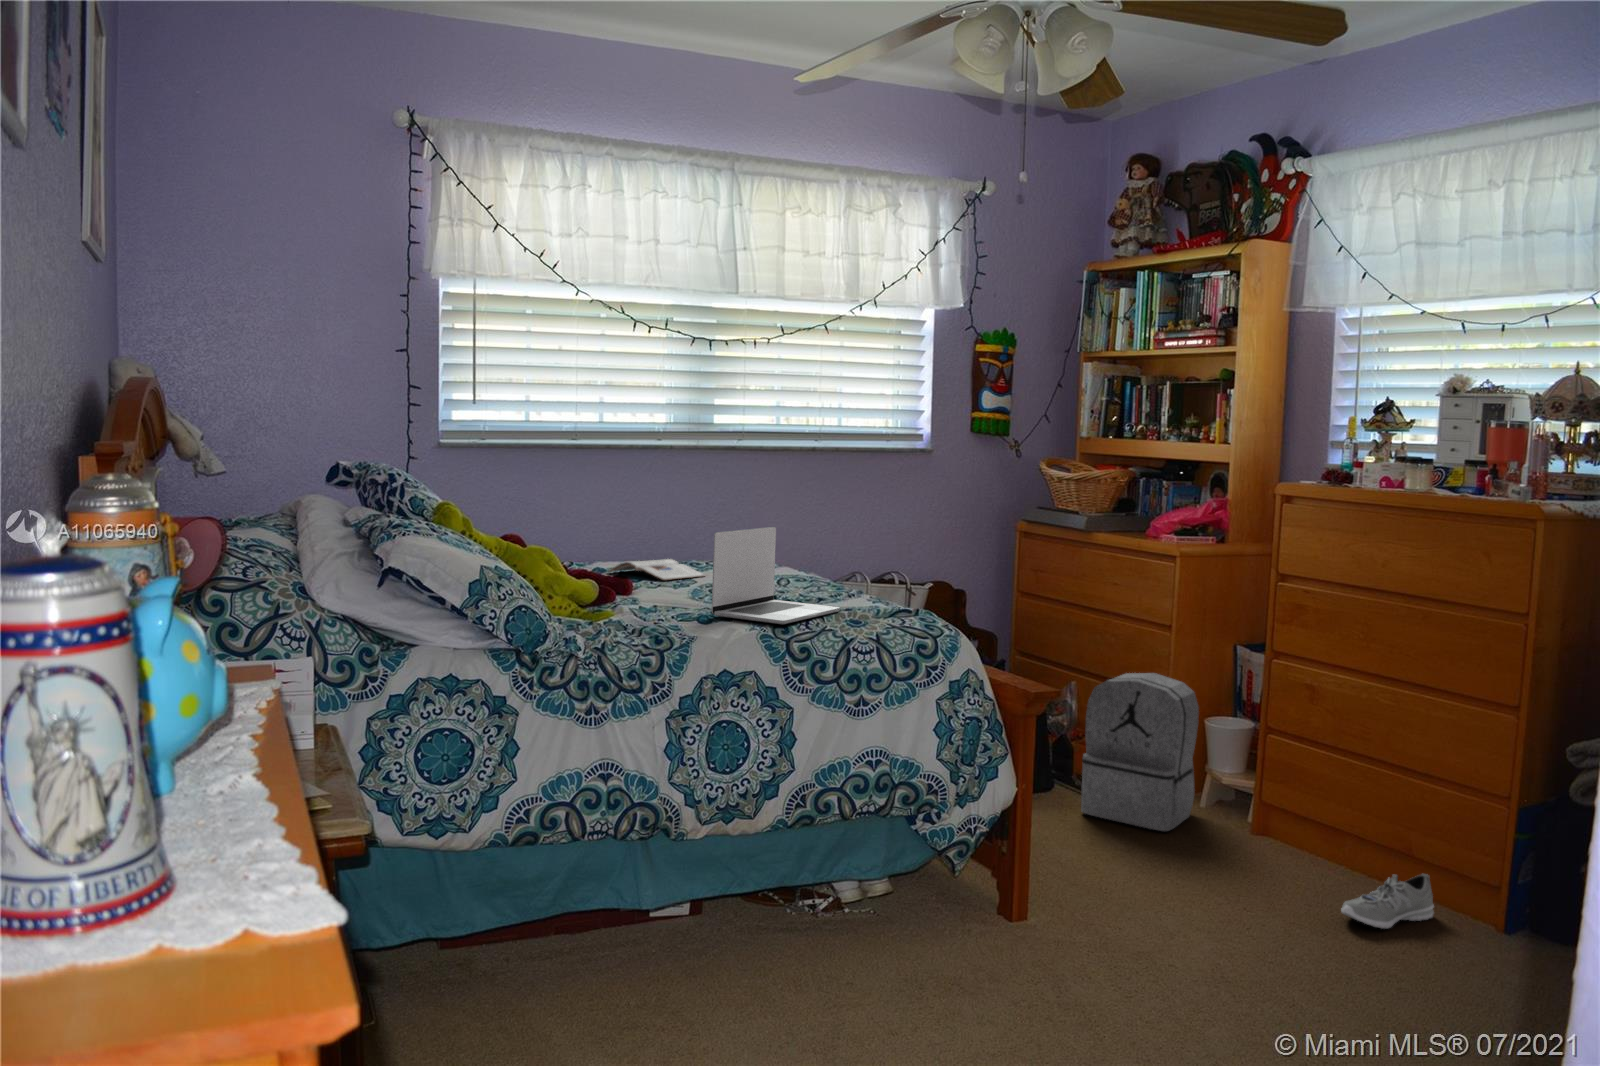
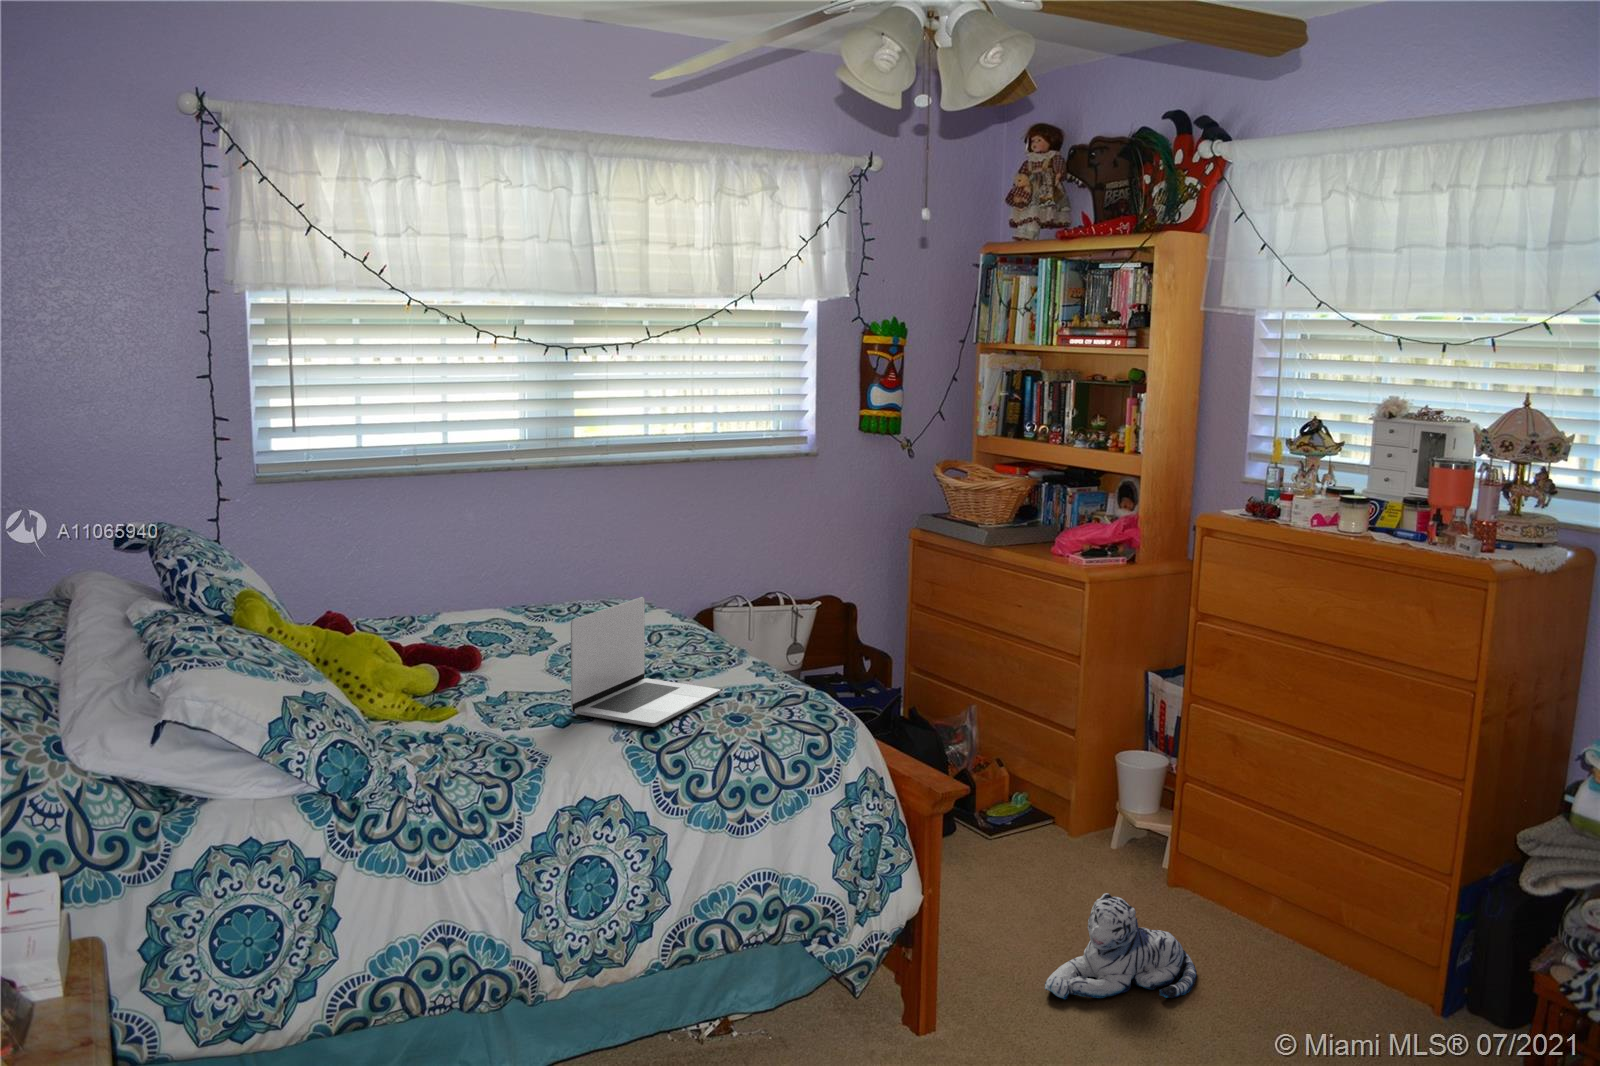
magazine: present [609,559,705,580] -> none [457,610,570,644]
backpack: present [1081,673,1199,831] -> none [989,712,1111,887]
plush toy: none [1130,813,1275,912] -> present [1045,893,1197,999]
sneaker: present [1341,874,1434,929] -> none [1267,946,1361,1013]

